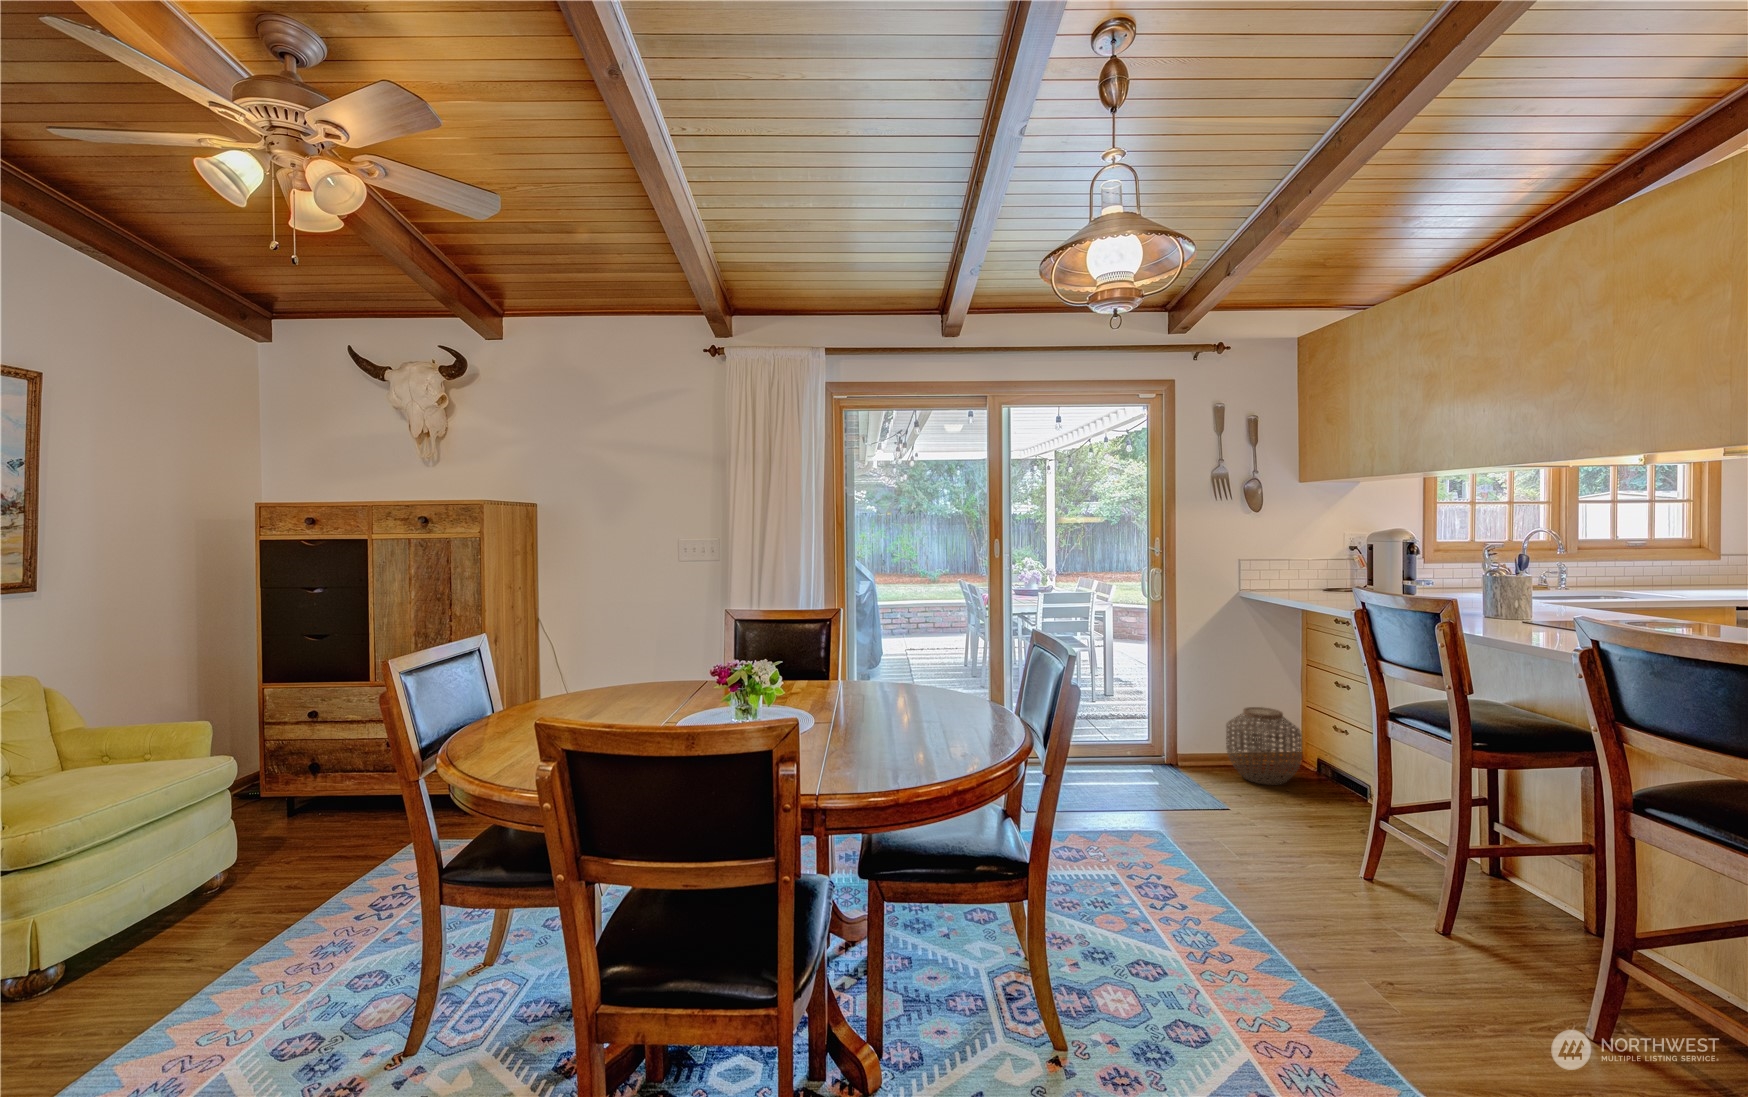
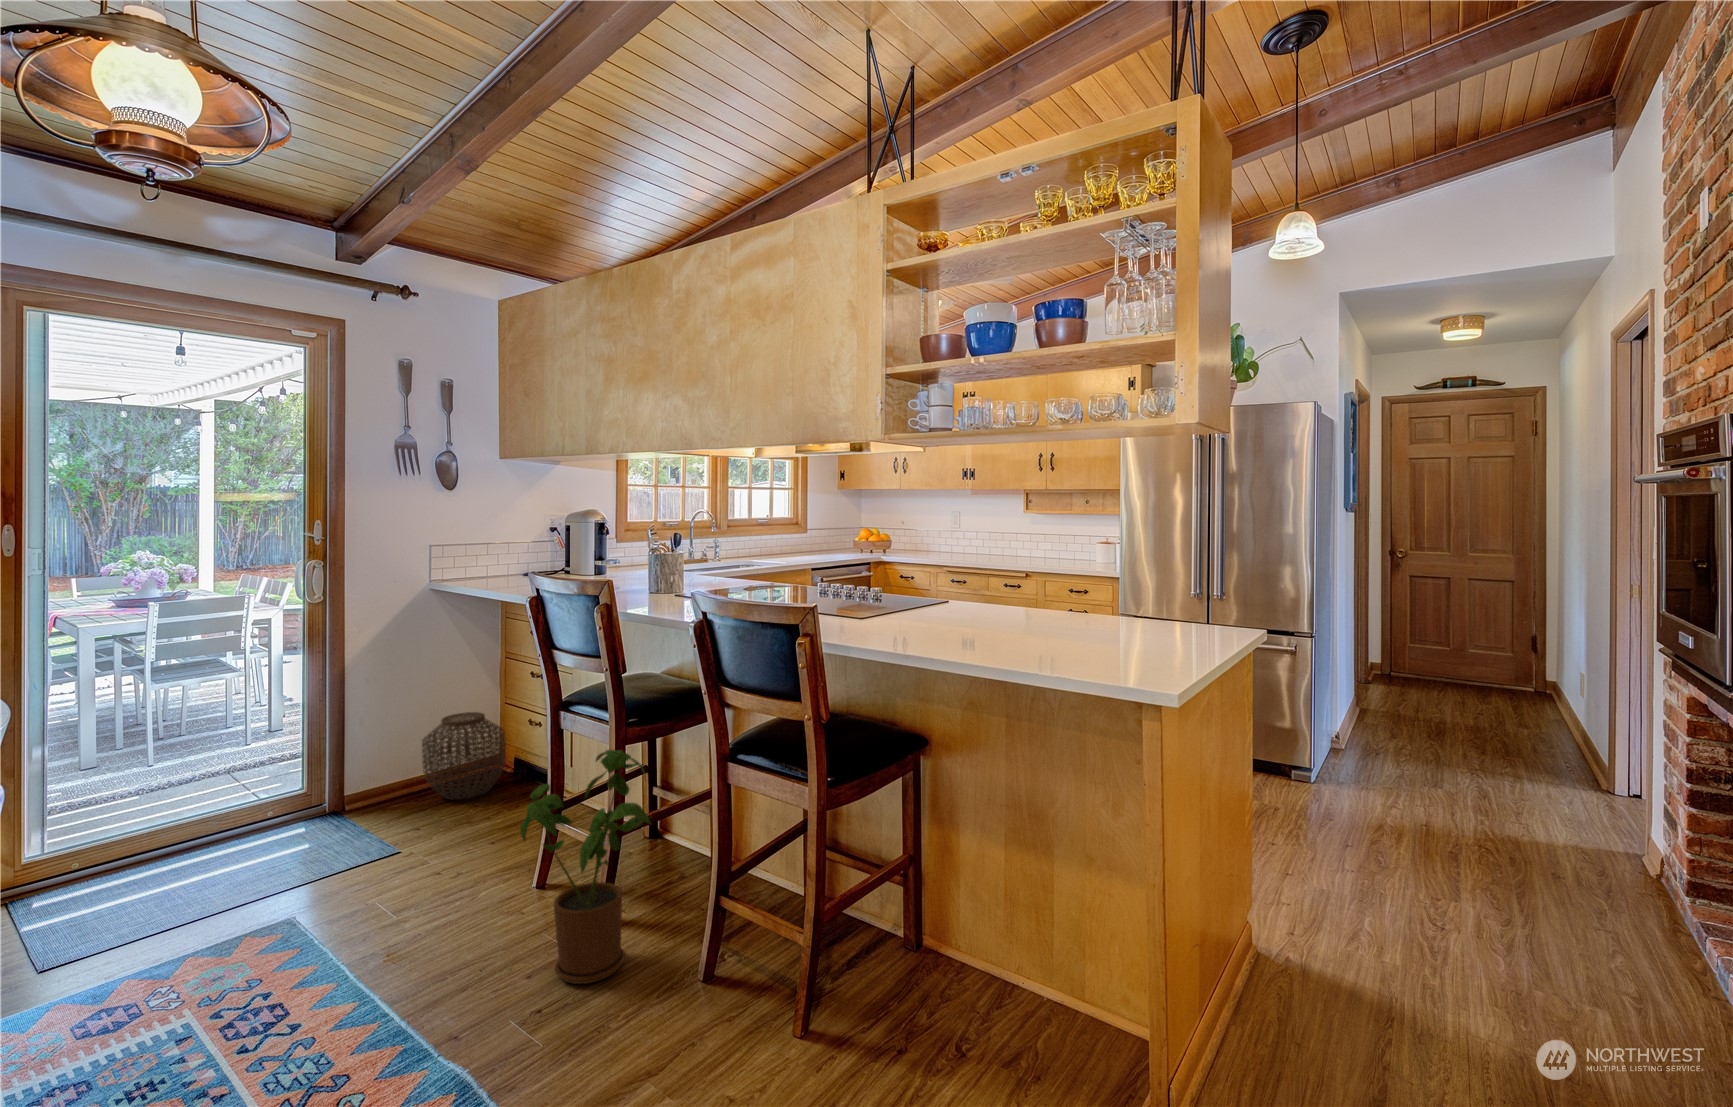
house plant: none [1355,773,1530,1016] -> present [520,750,651,984]

